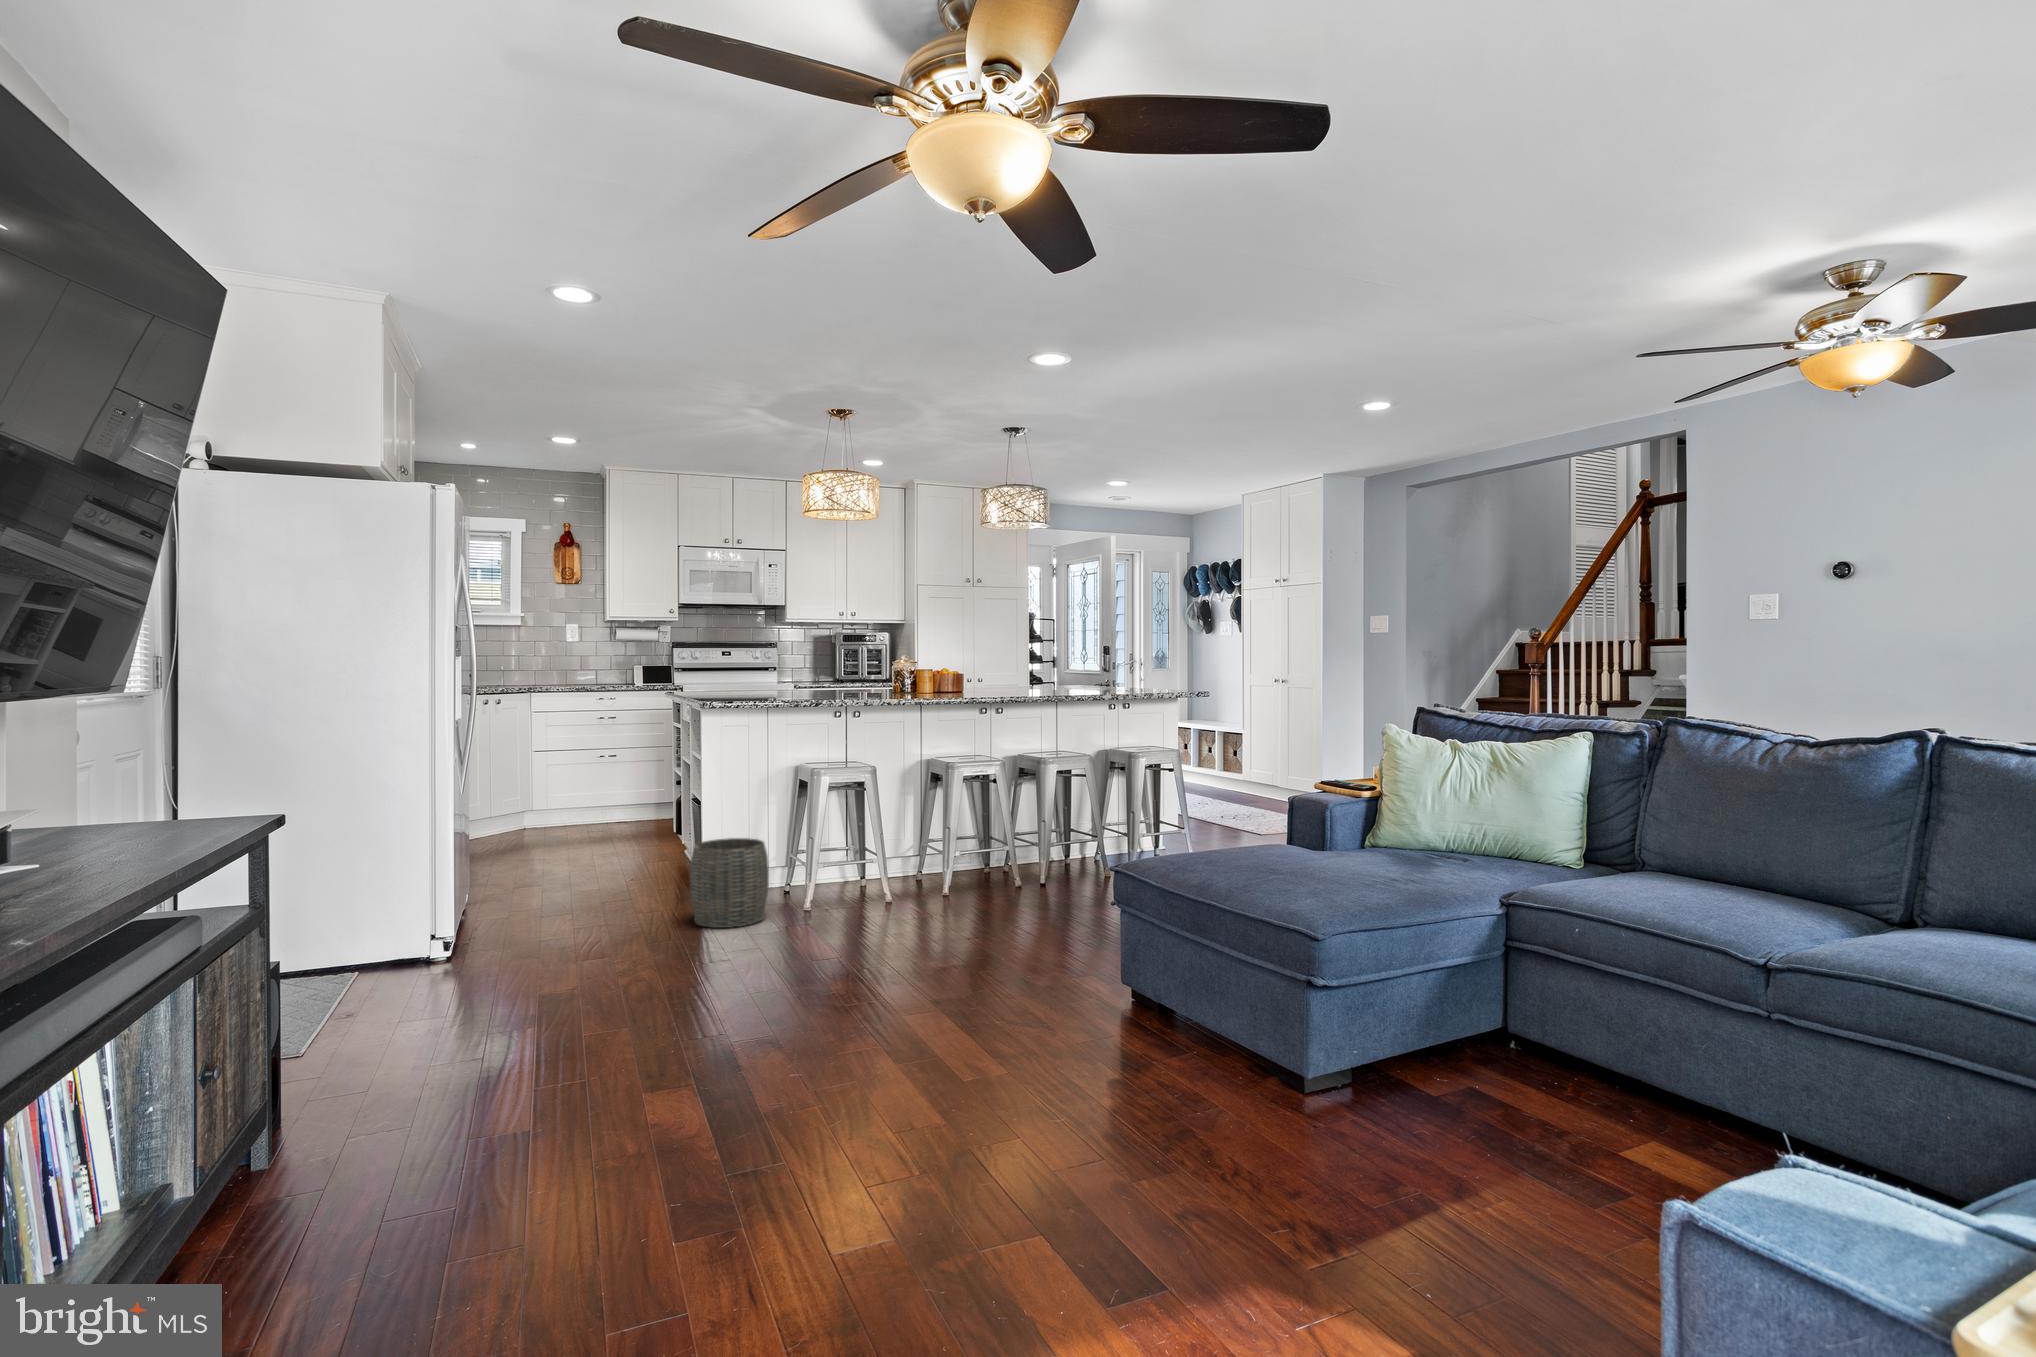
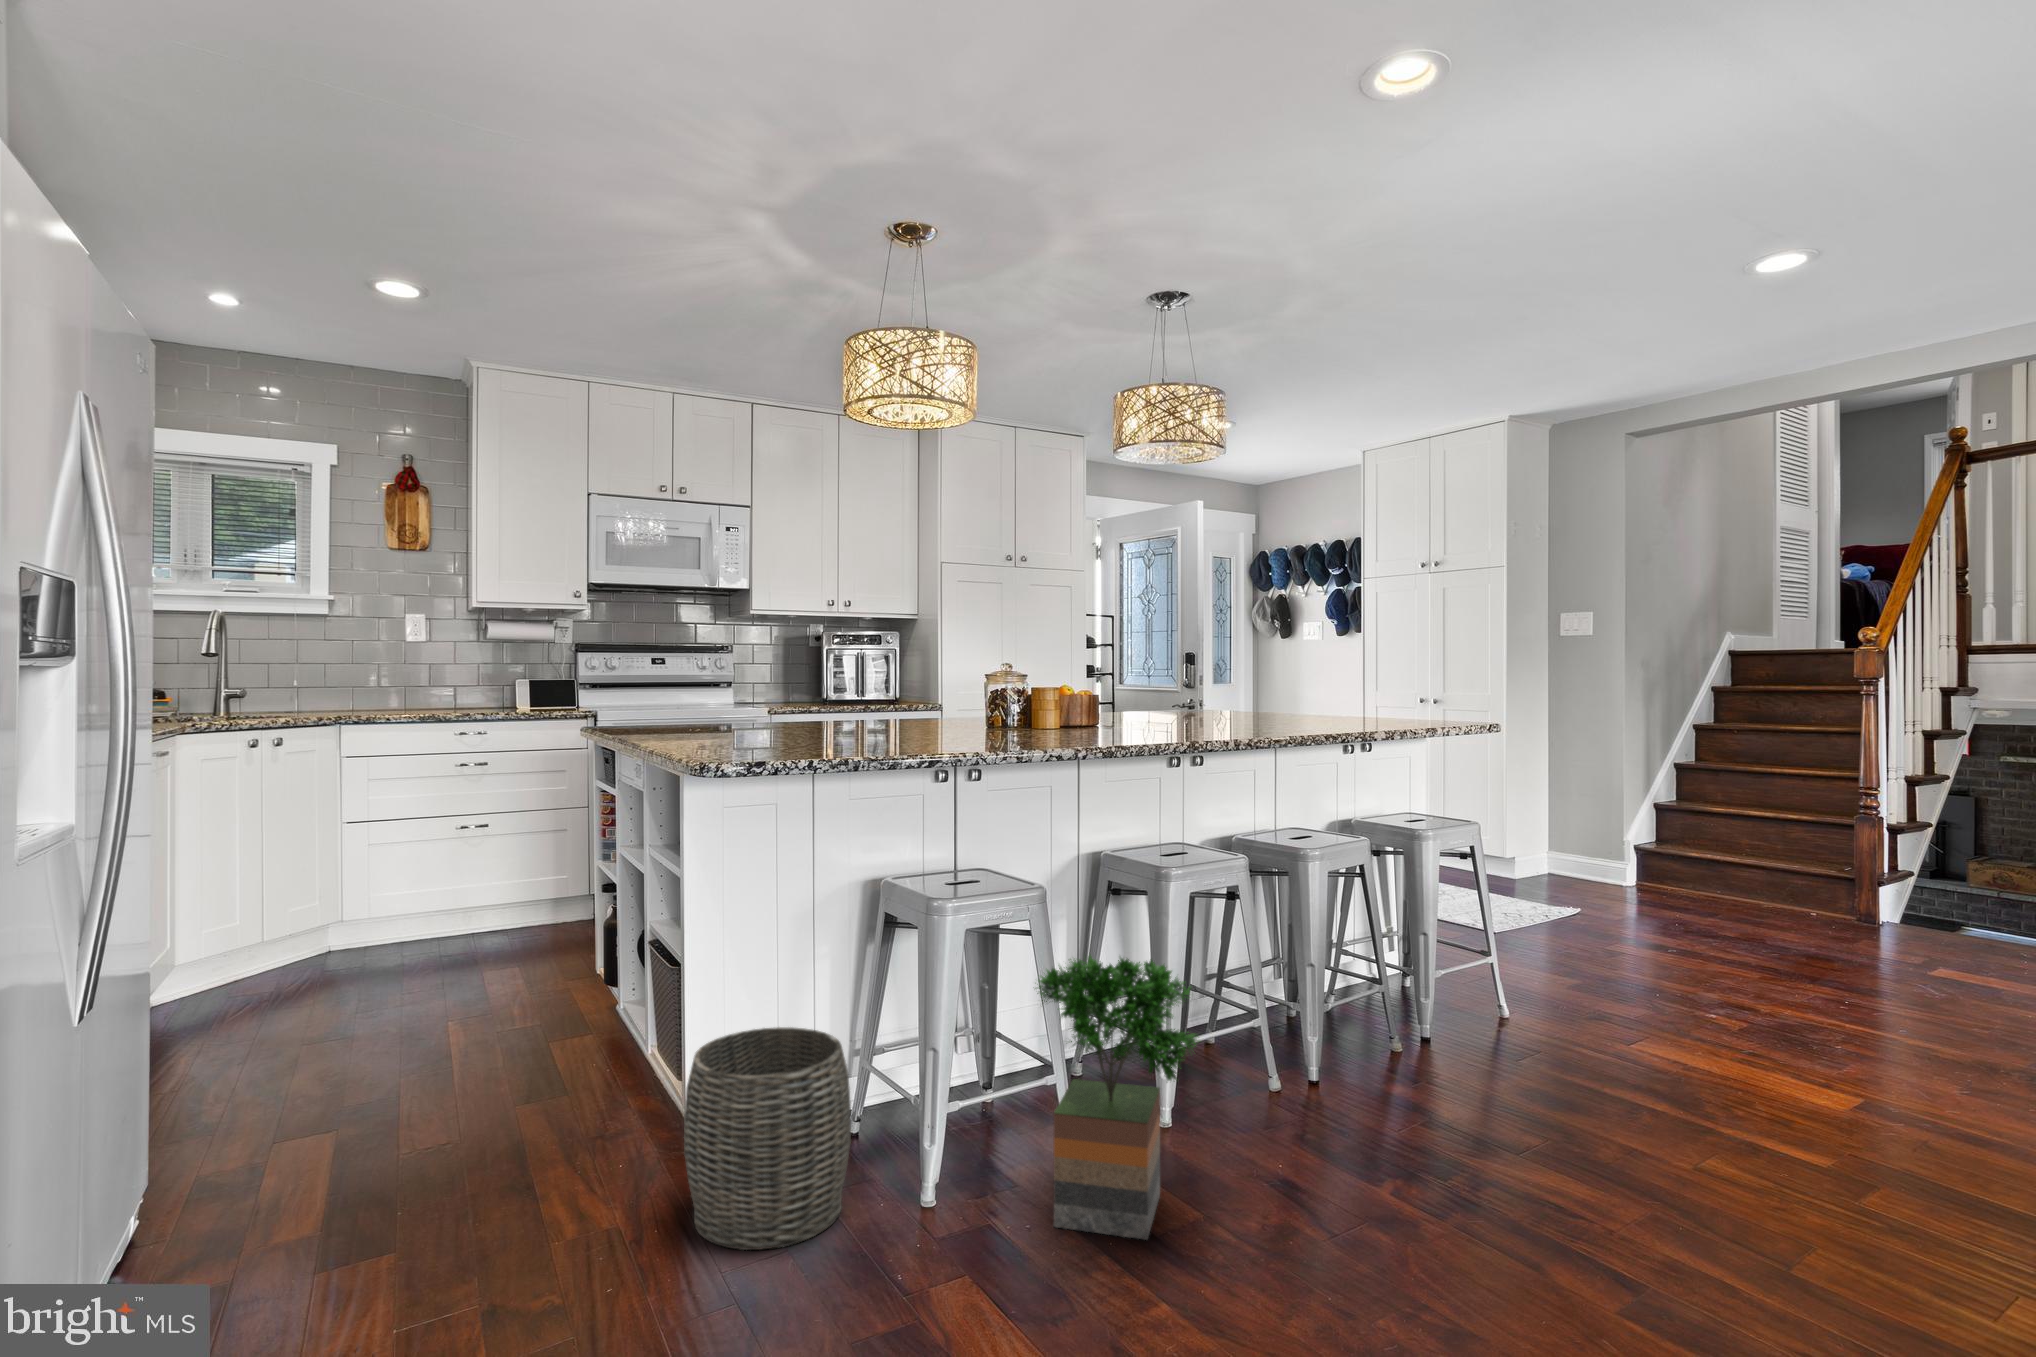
potted tree: none [854,803,931,930] -> present [1035,956,1197,1240]

